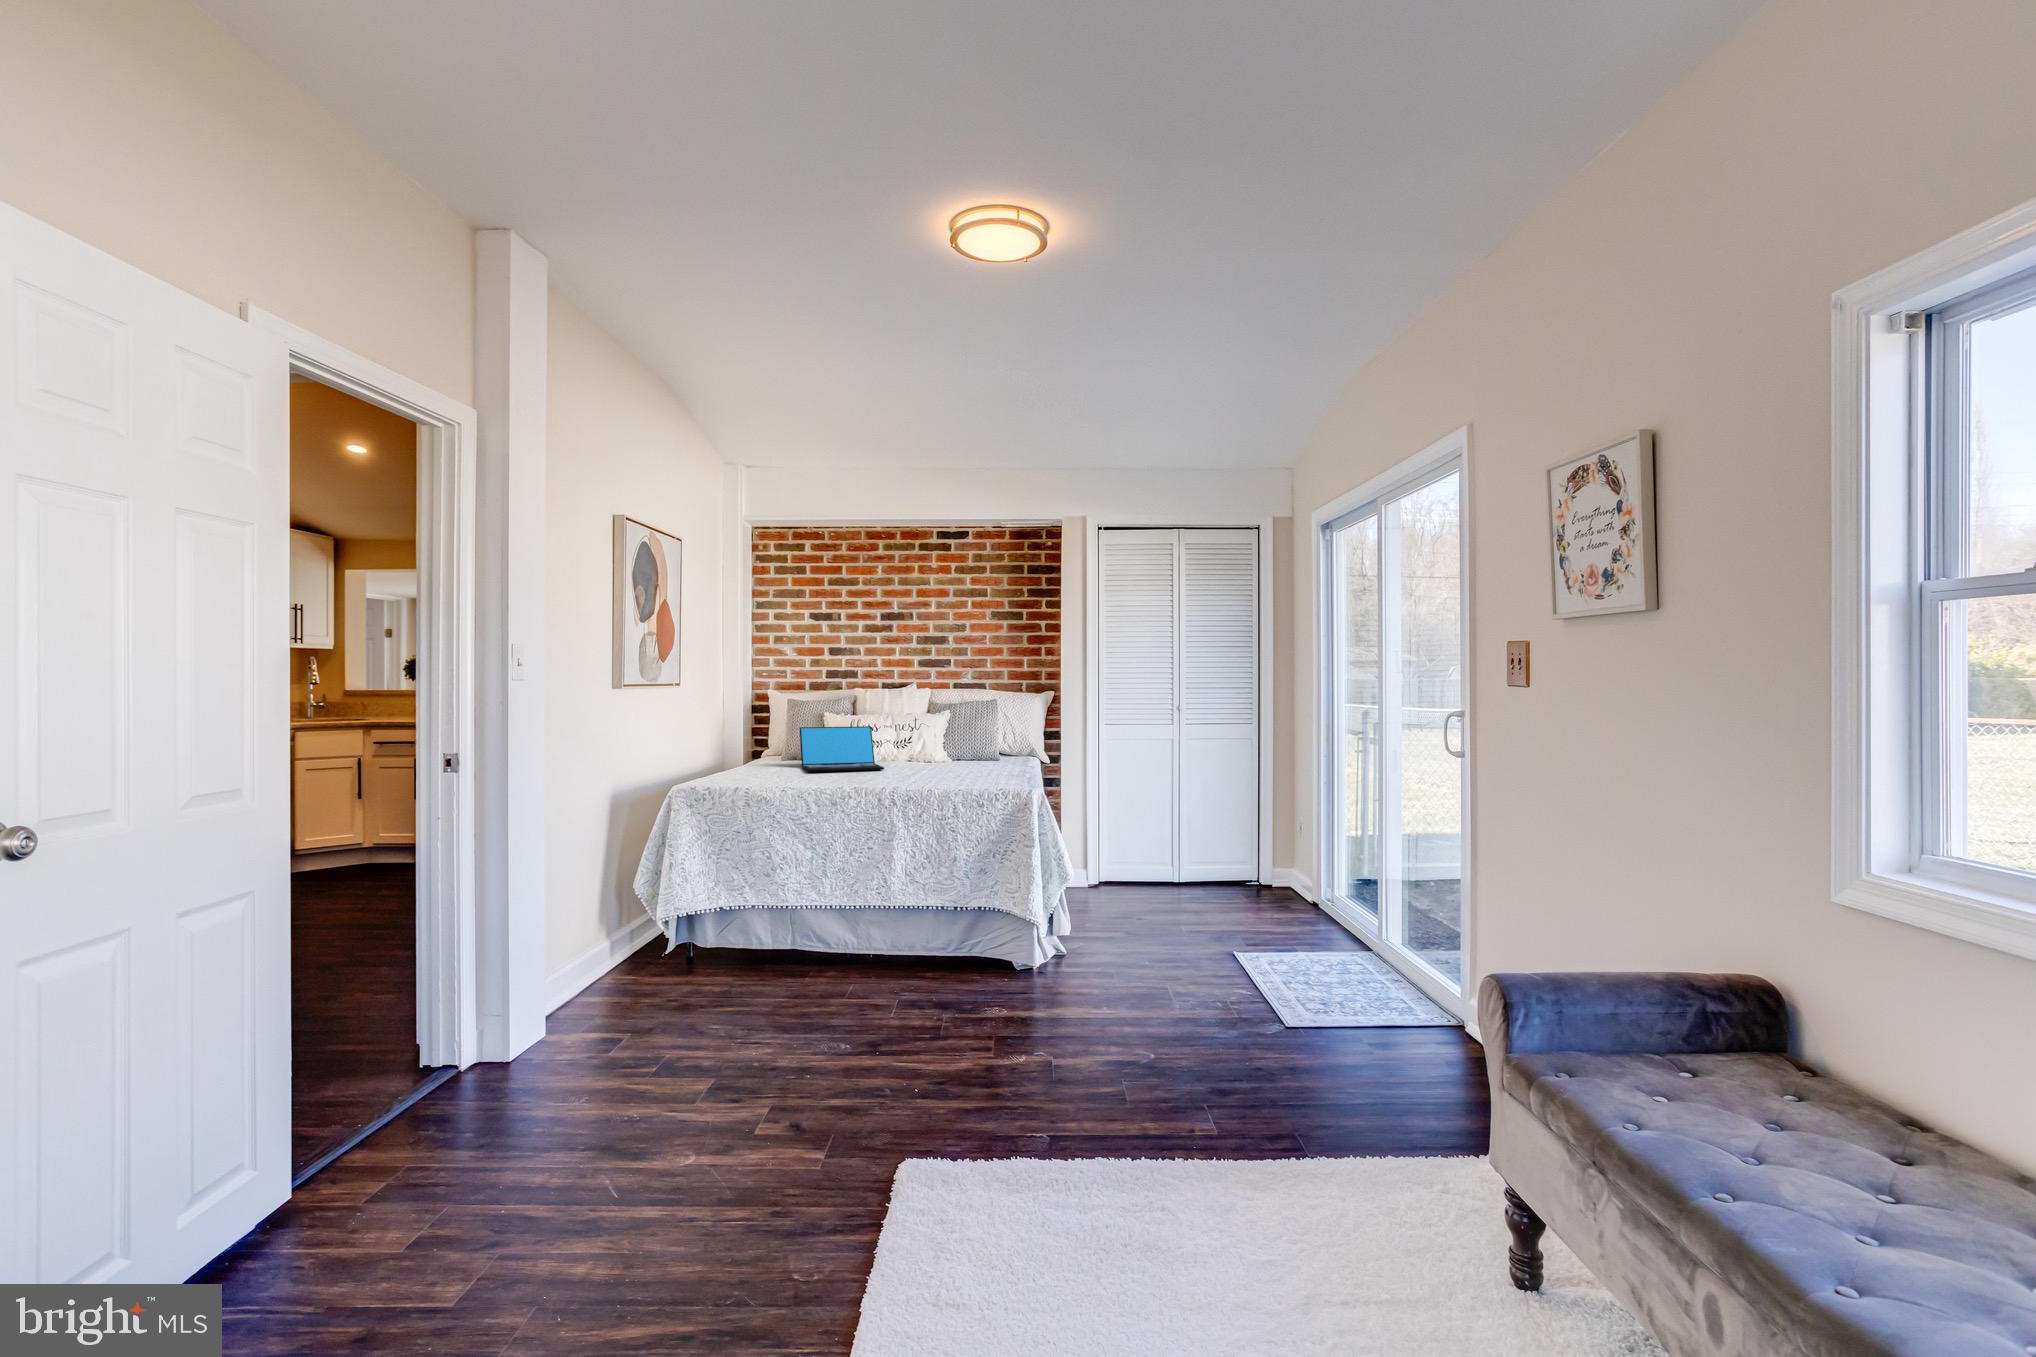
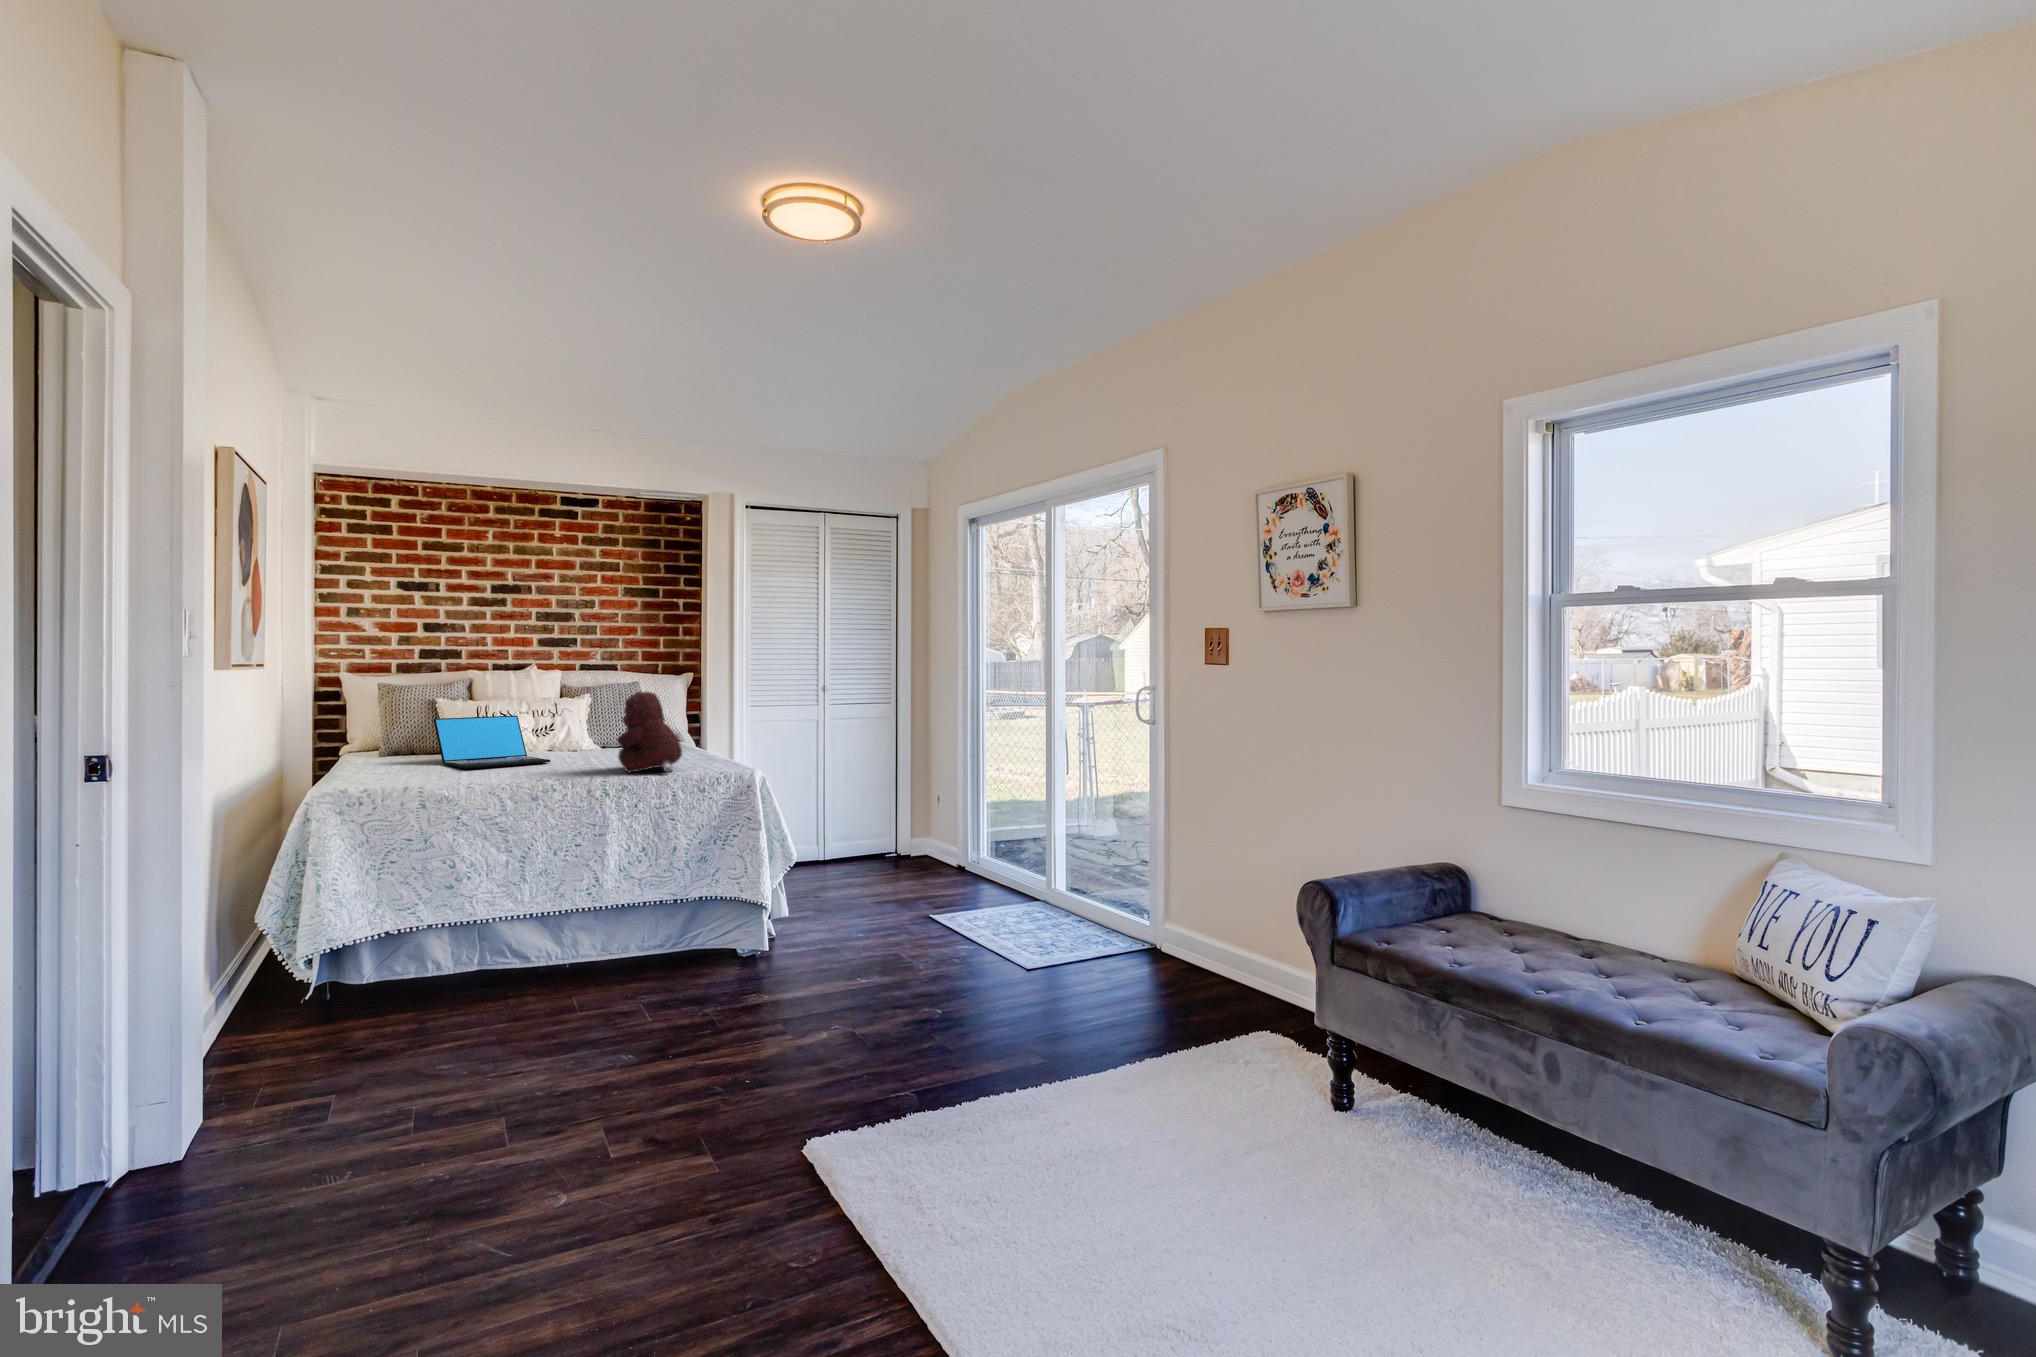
teddy bear: none [922,703,984,784] -> present [617,692,682,773]

